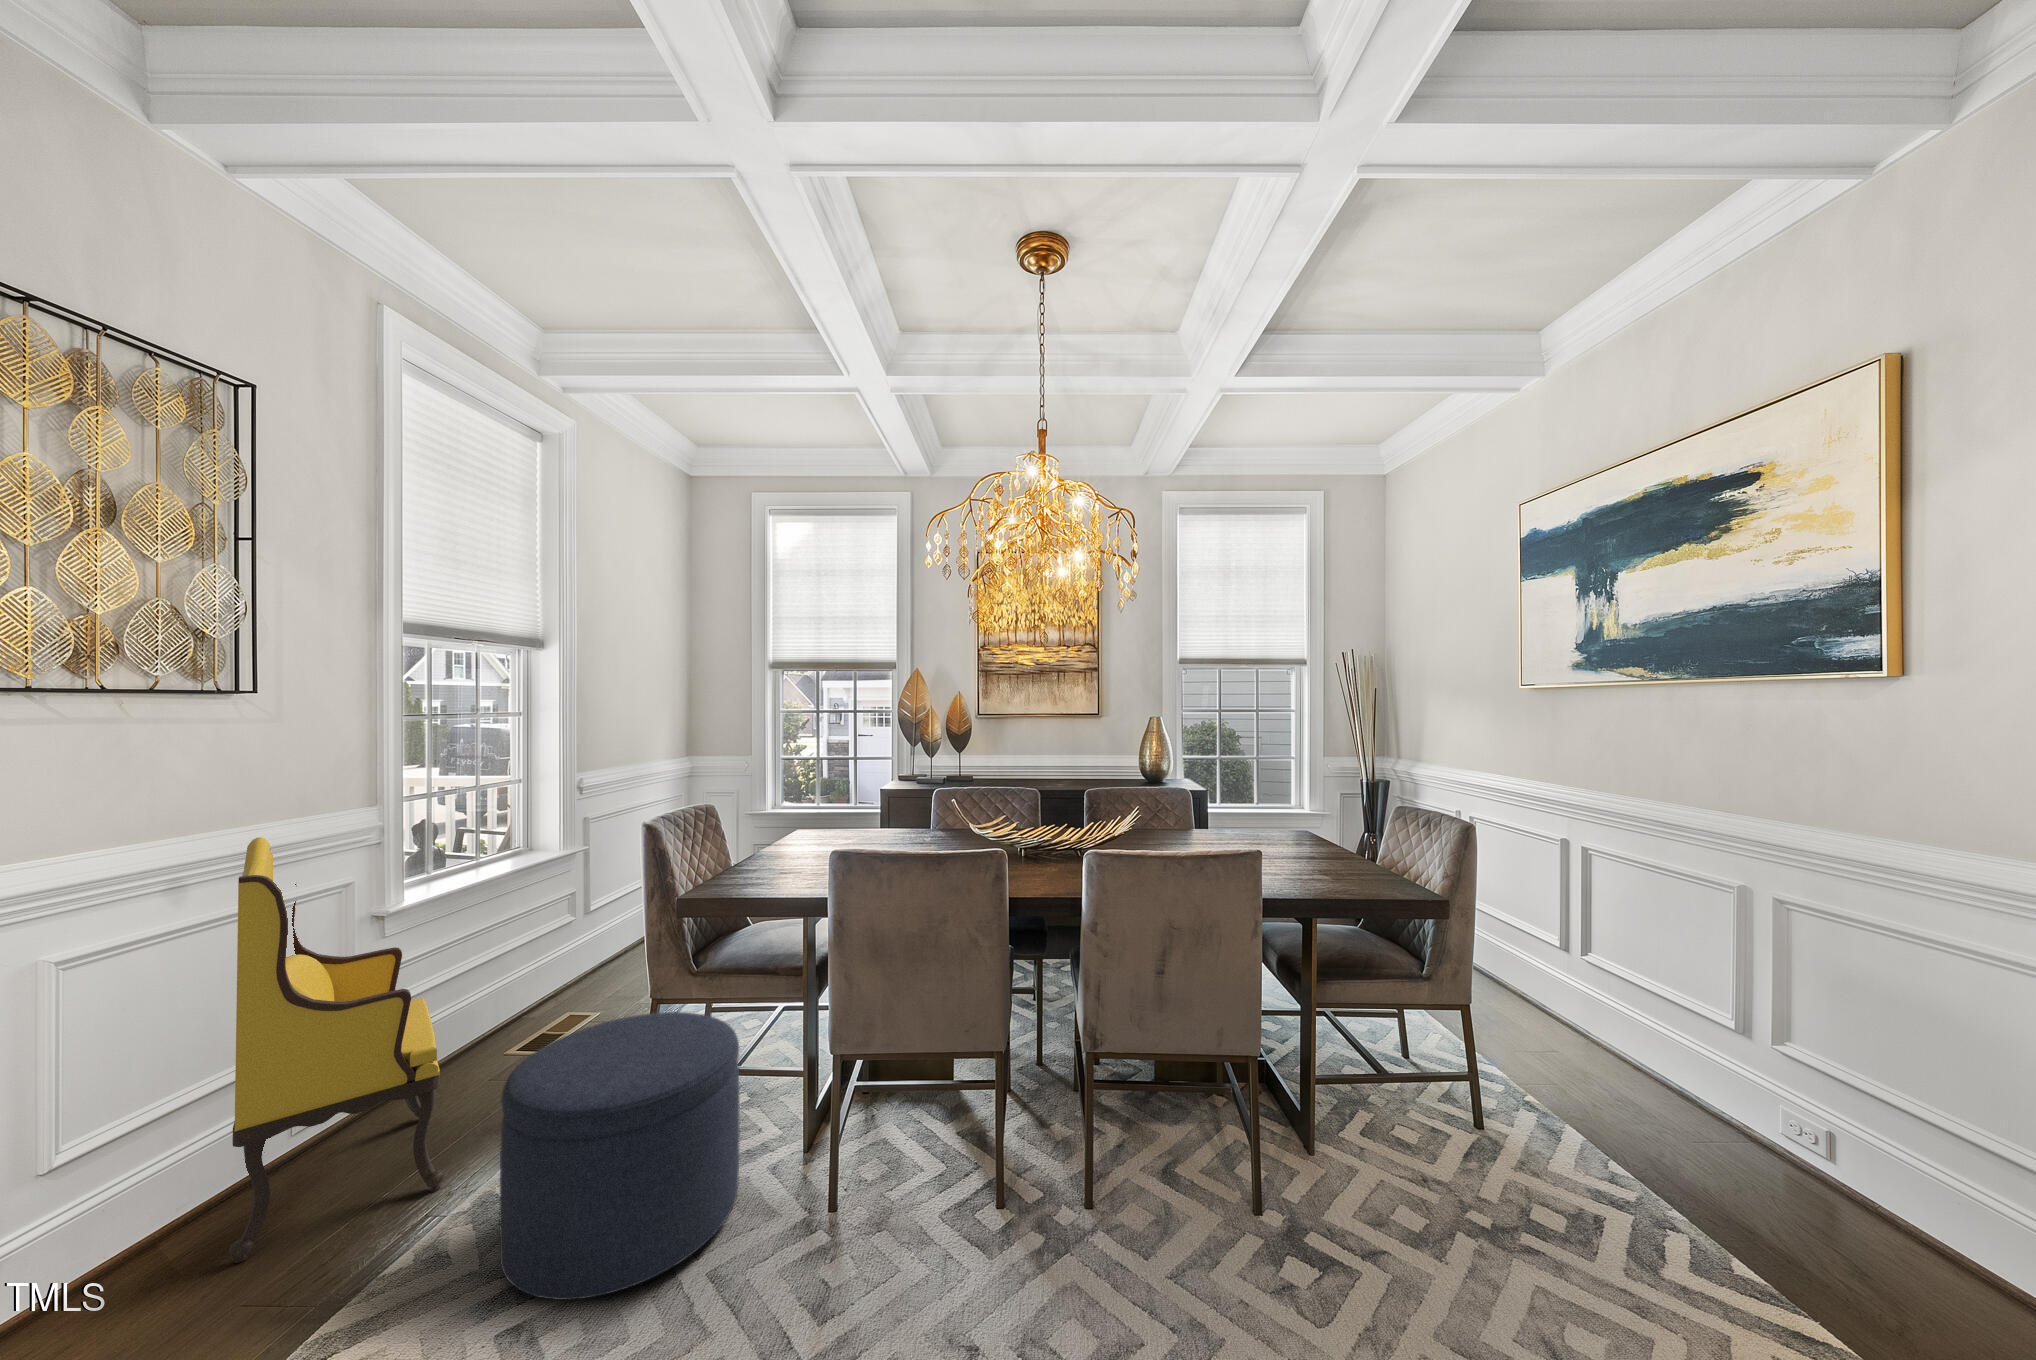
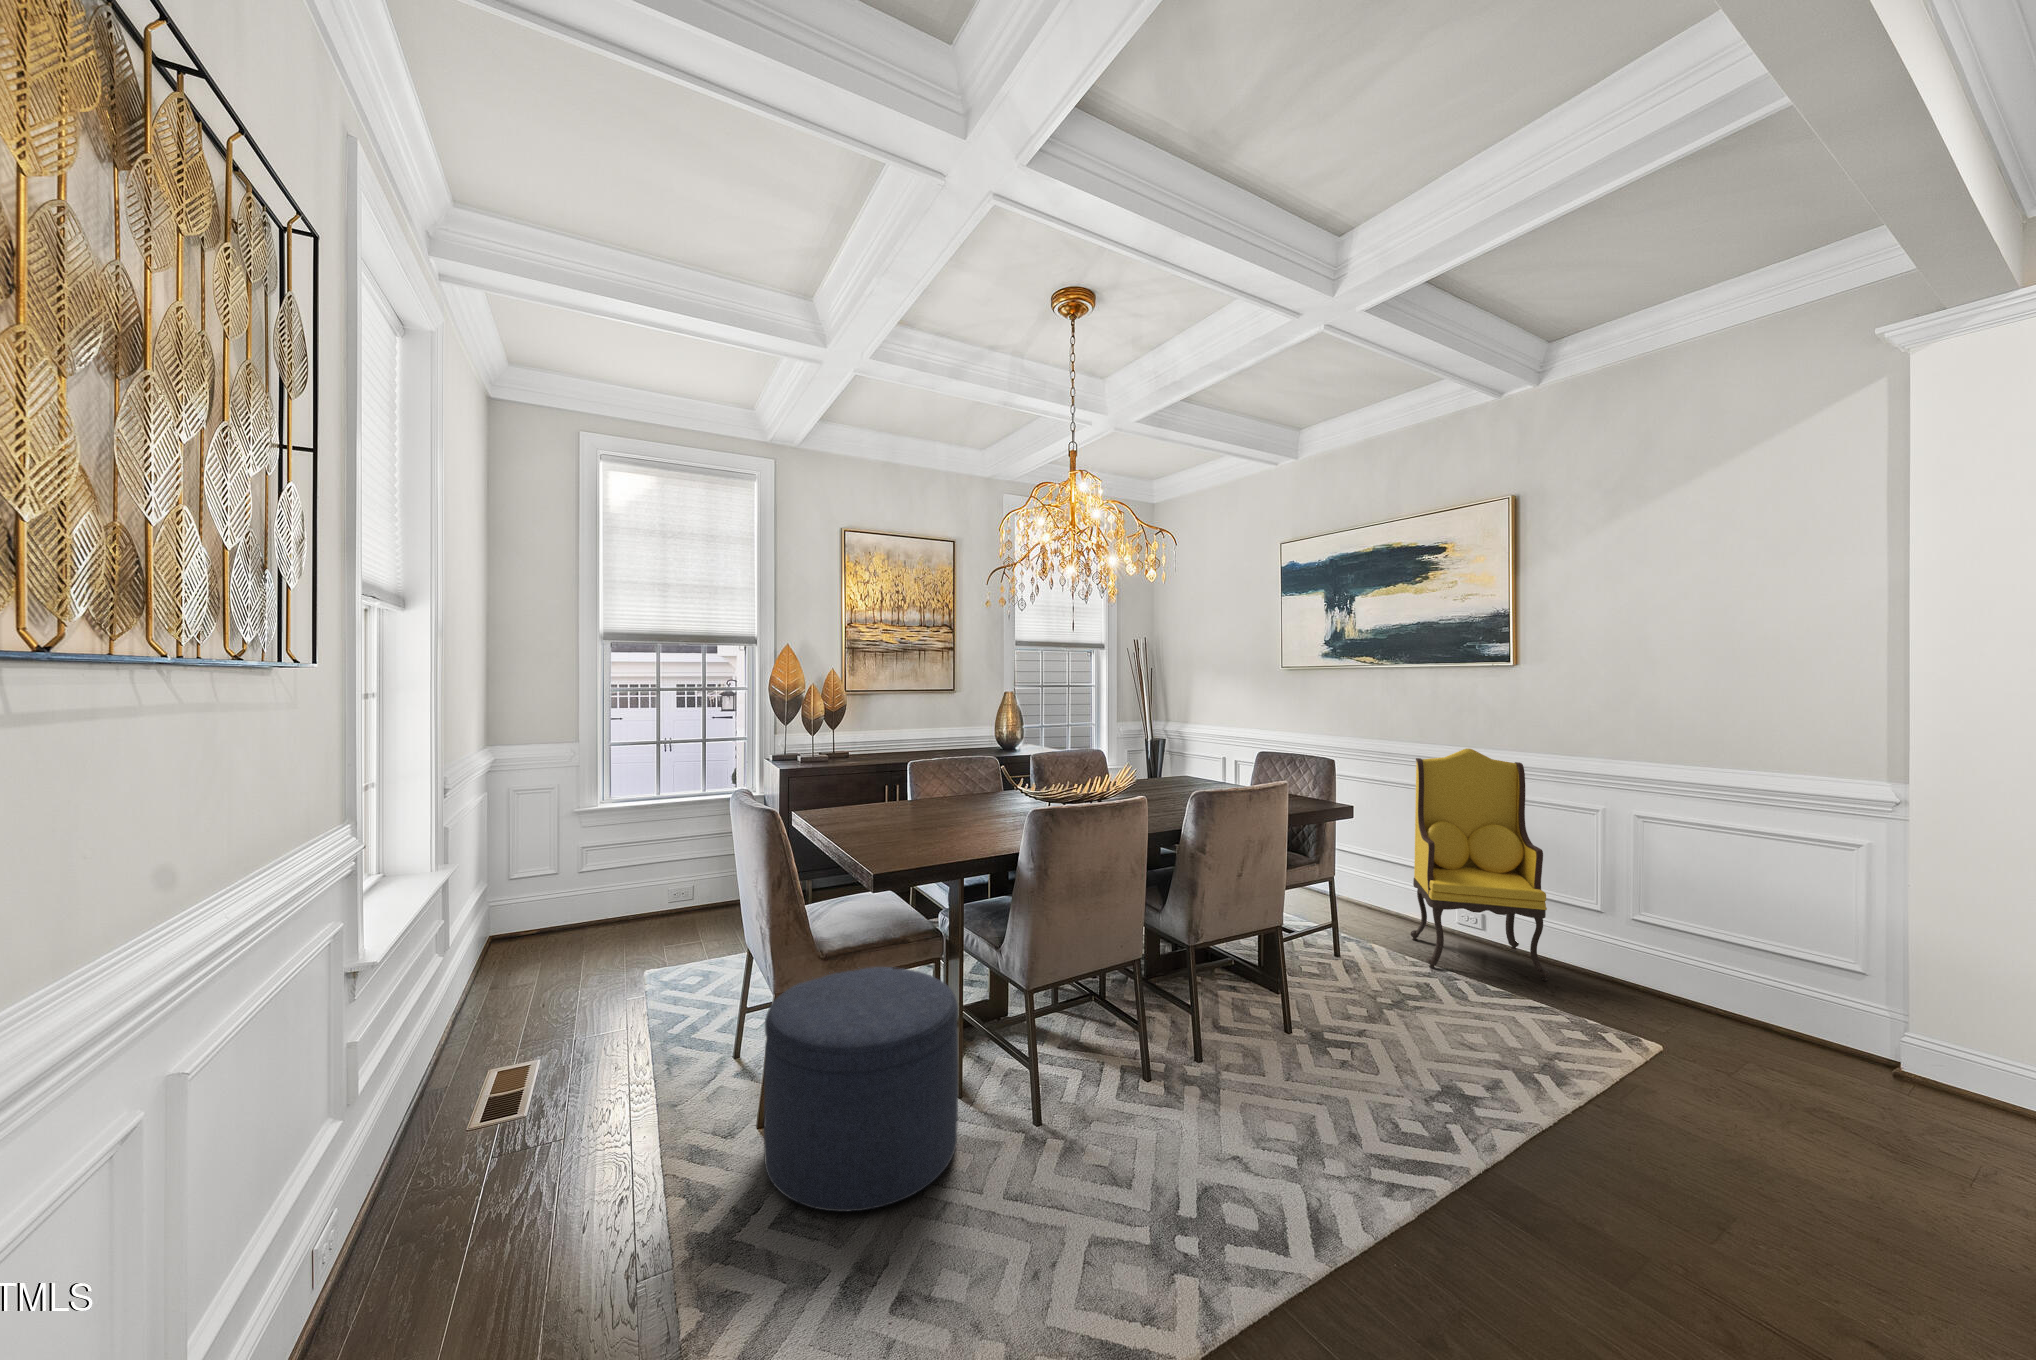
armchair: present [229,837,445,1263] -> present [1411,749,1550,981]

